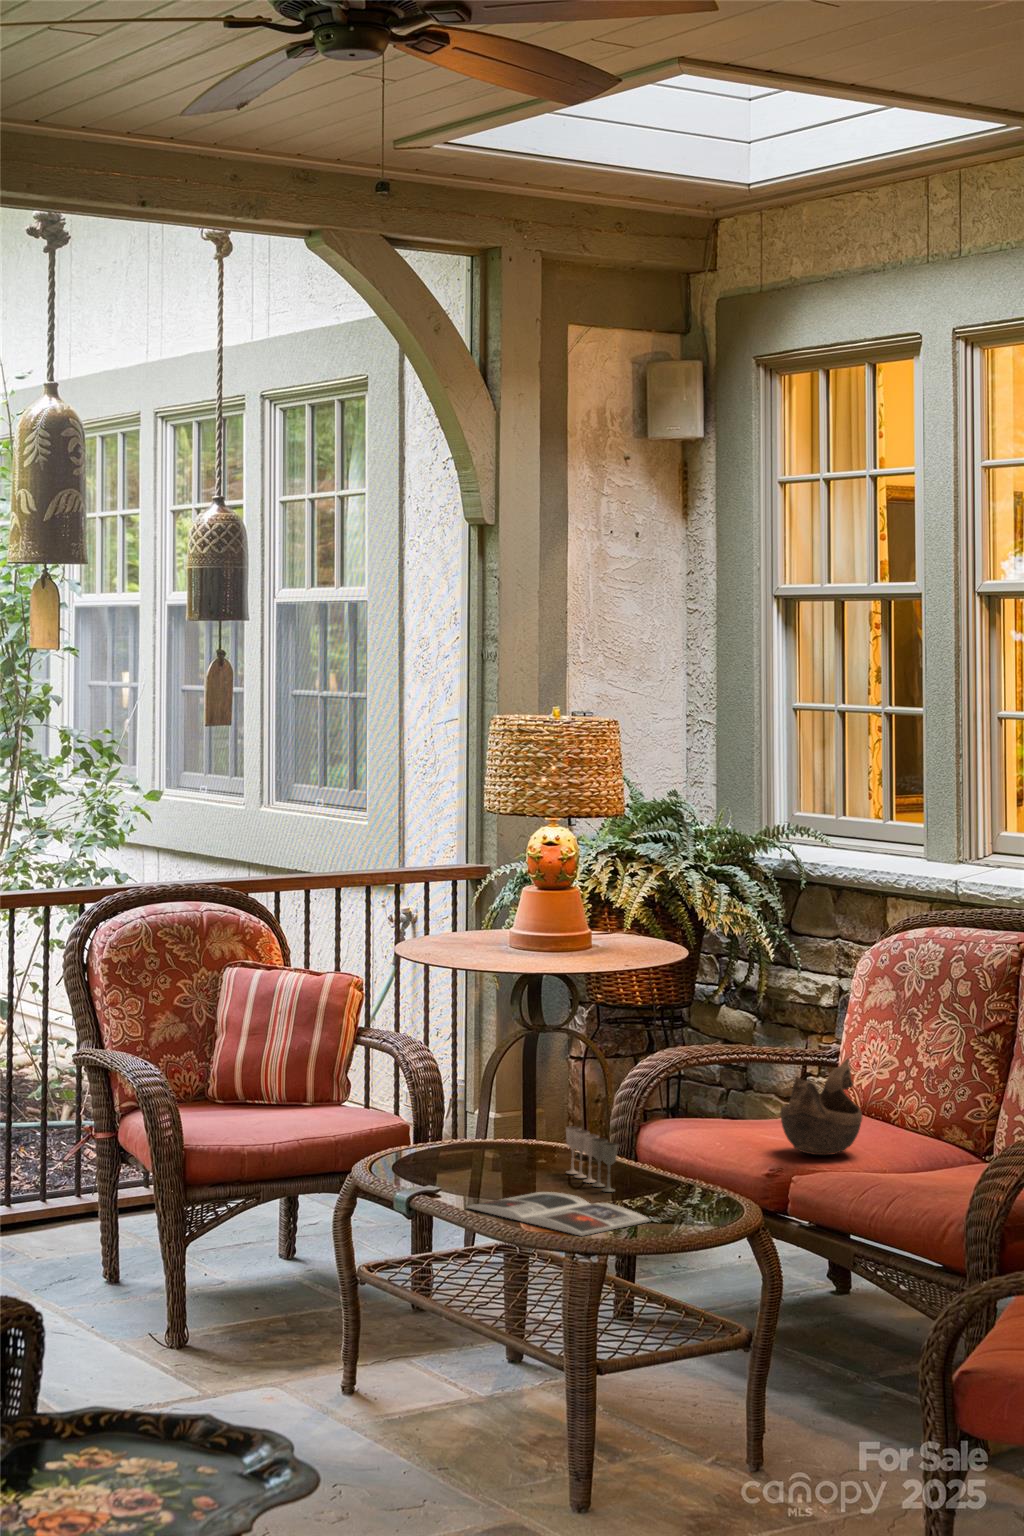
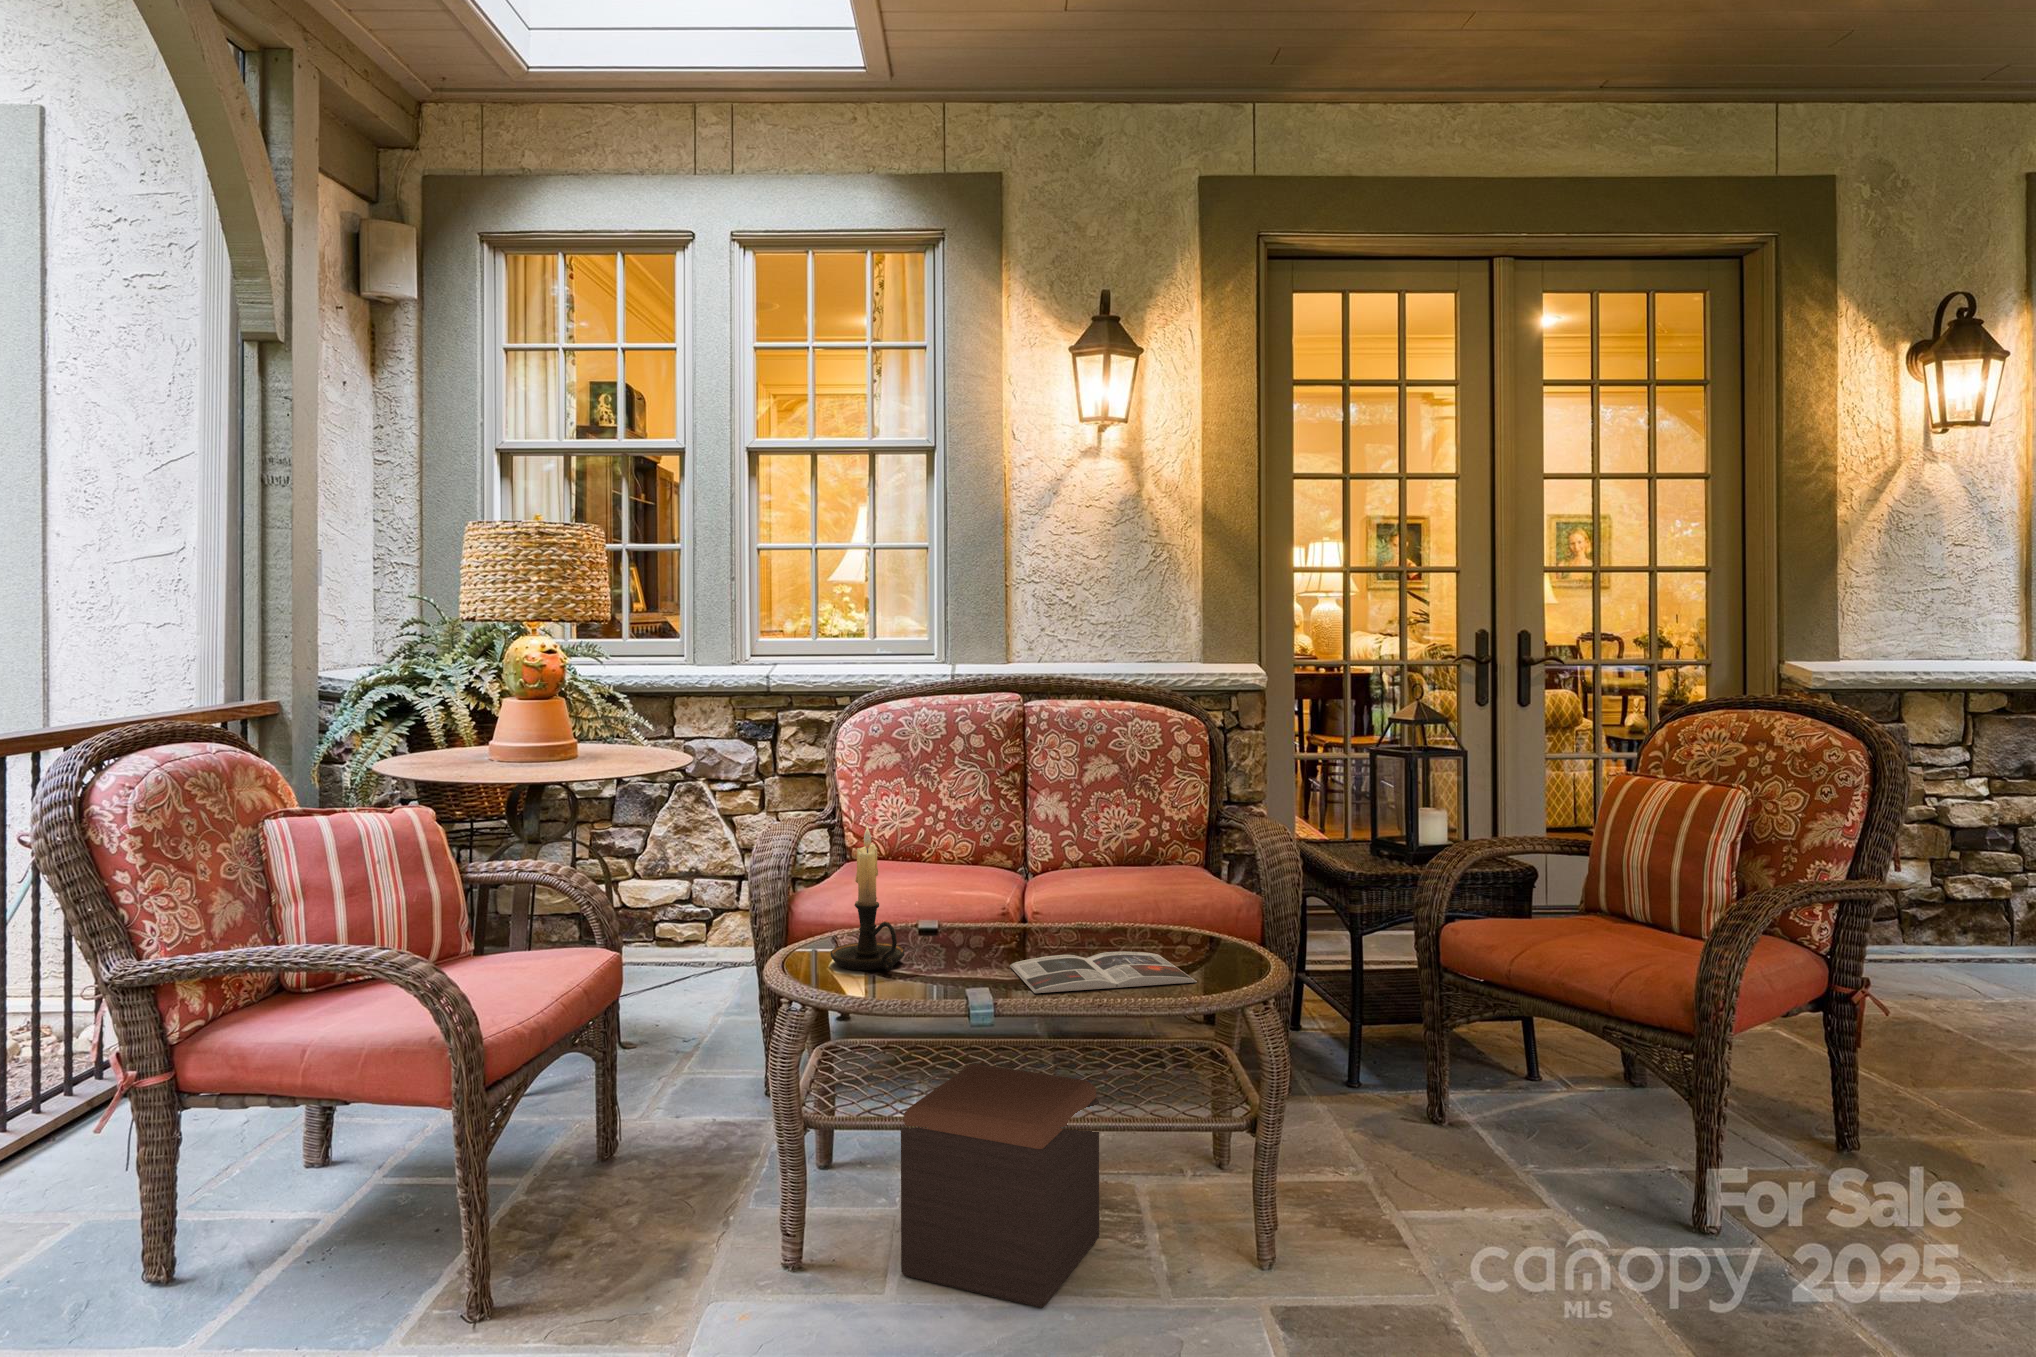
candle holder: none [444,1040,512,1174] -> present [831,826,904,971]
decorative bowl: present [780,1059,862,1155] -> none [940,807,1010,888]
wine glass: present [566,1126,618,1192] -> none [931,897,1032,949]
footstool: none [355,1272,507,1455] -> present [901,1064,1099,1308]

